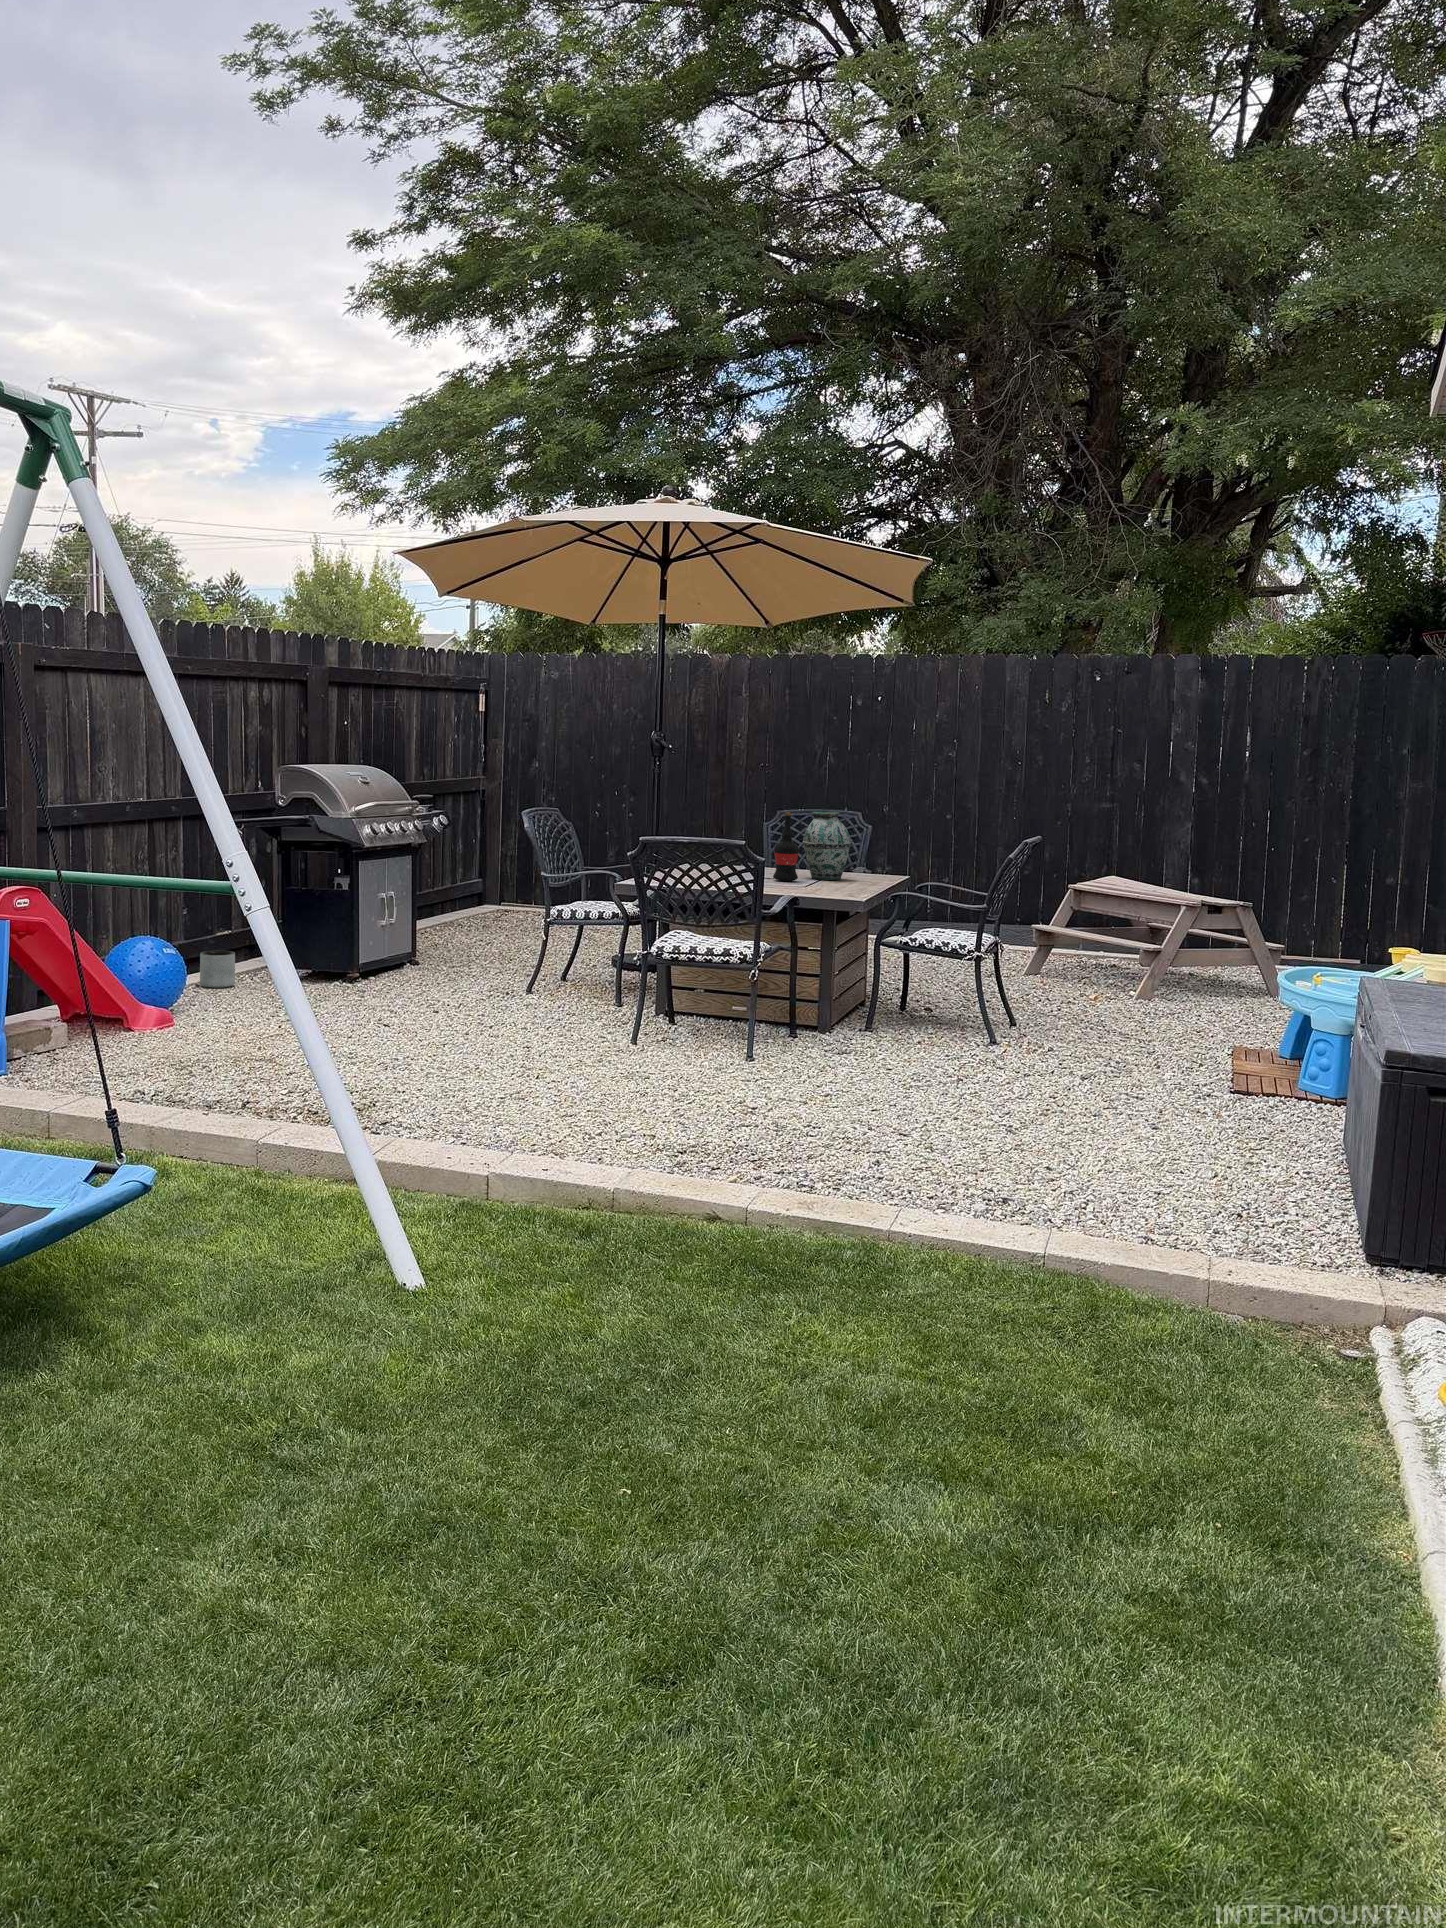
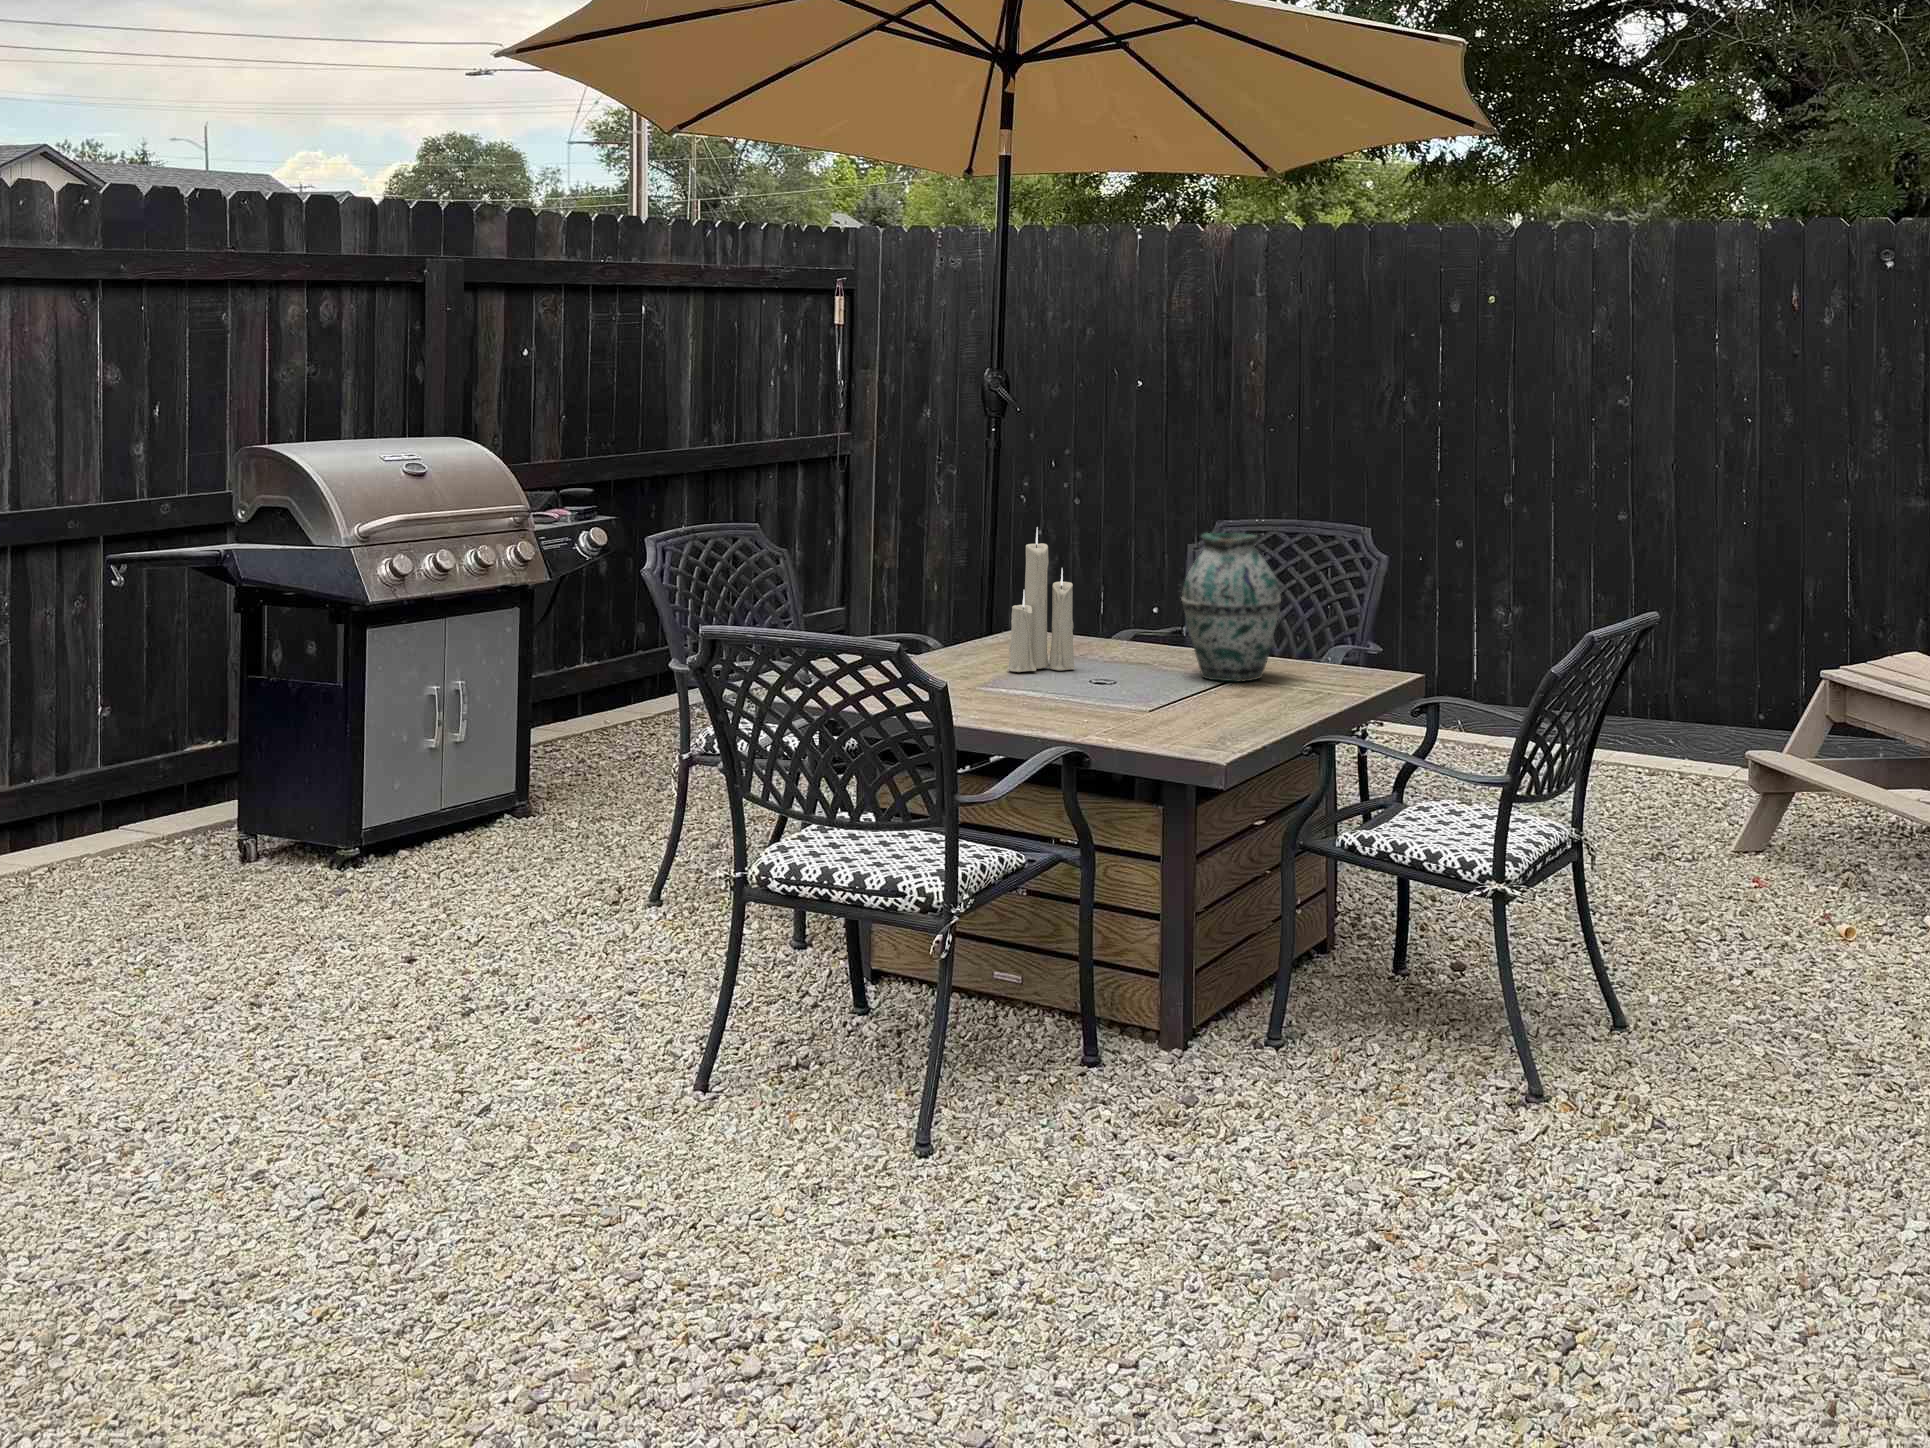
candle: none [722,805,752,876] -> present [1007,528,1075,672]
wine bottle: present [773,812,799,881] -> none [1097,540,1149,688]
planter: present [200,950,235,988] -> none [70,788,142,865]

